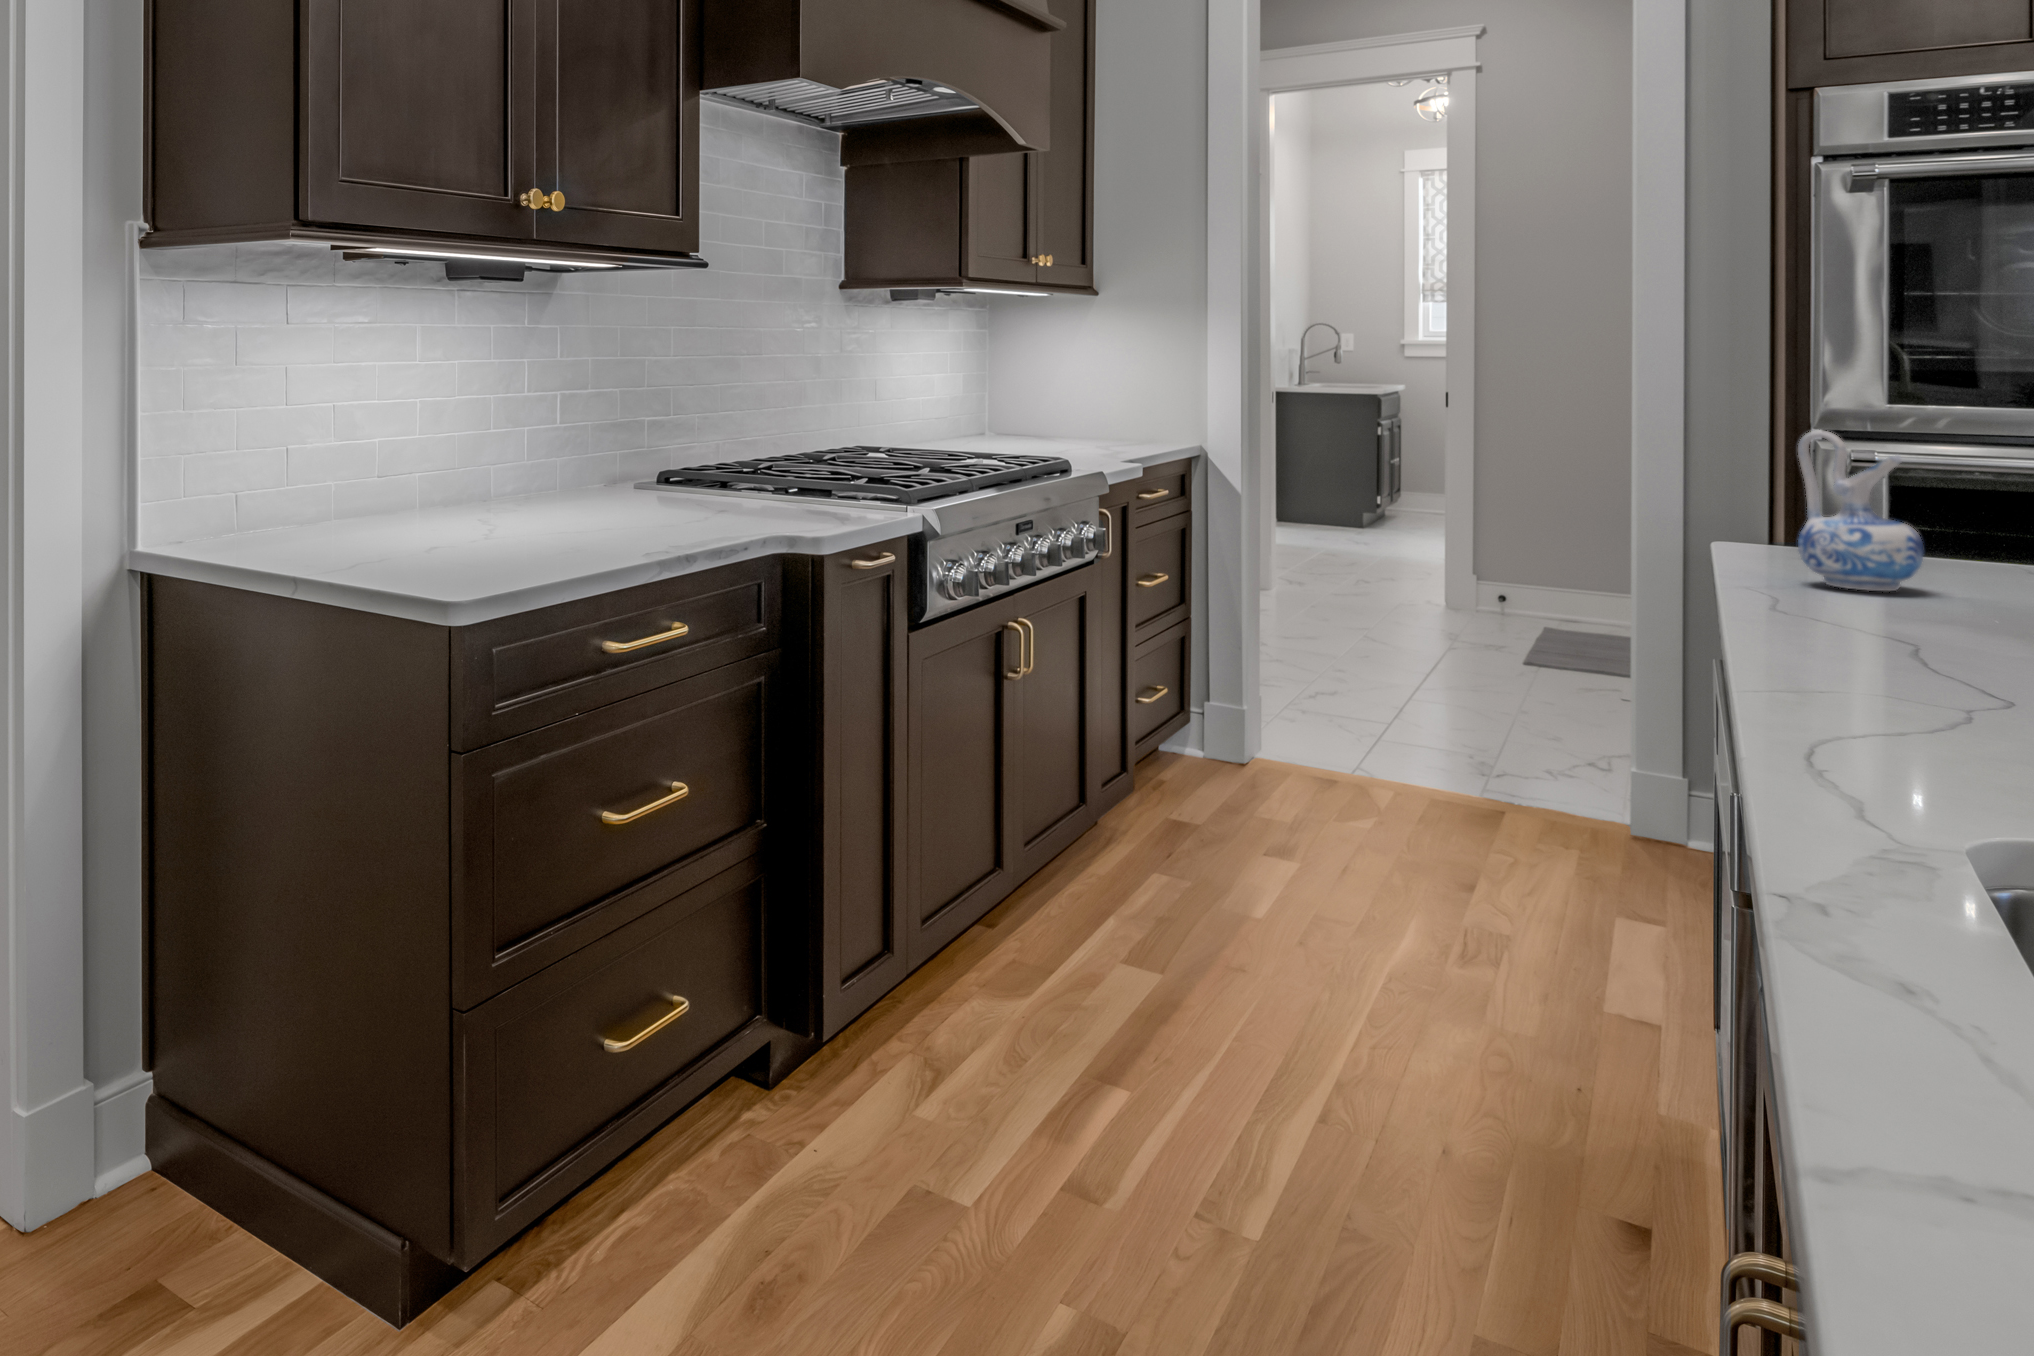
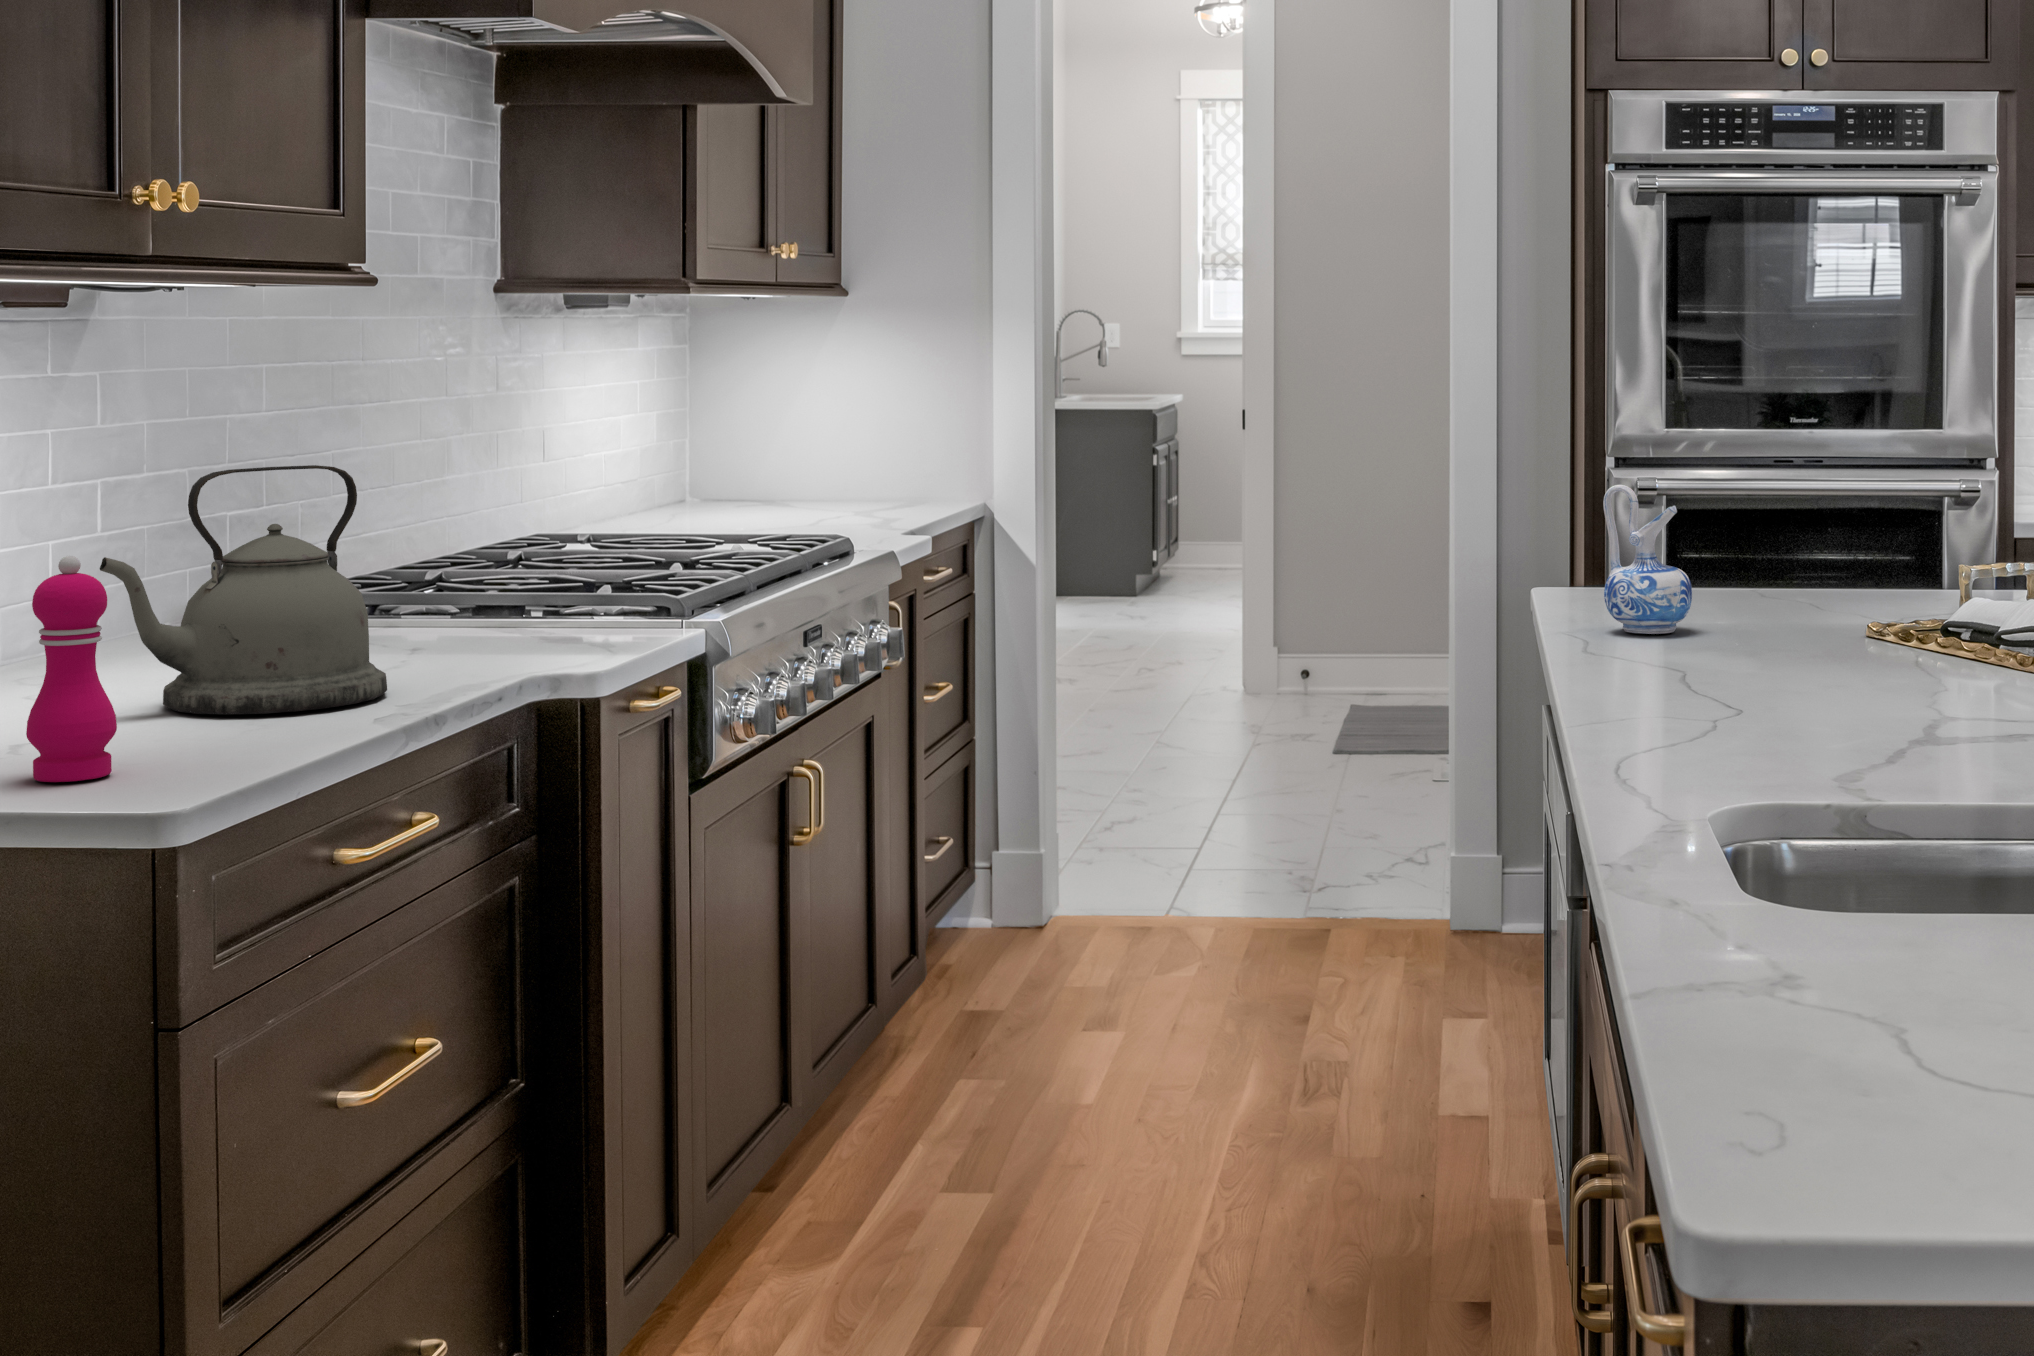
kettle: none [483,376,667,543] -> present [100,465,387,715]
pepper mill: none [394,422,448,575] -> present [26,556,117,782]

